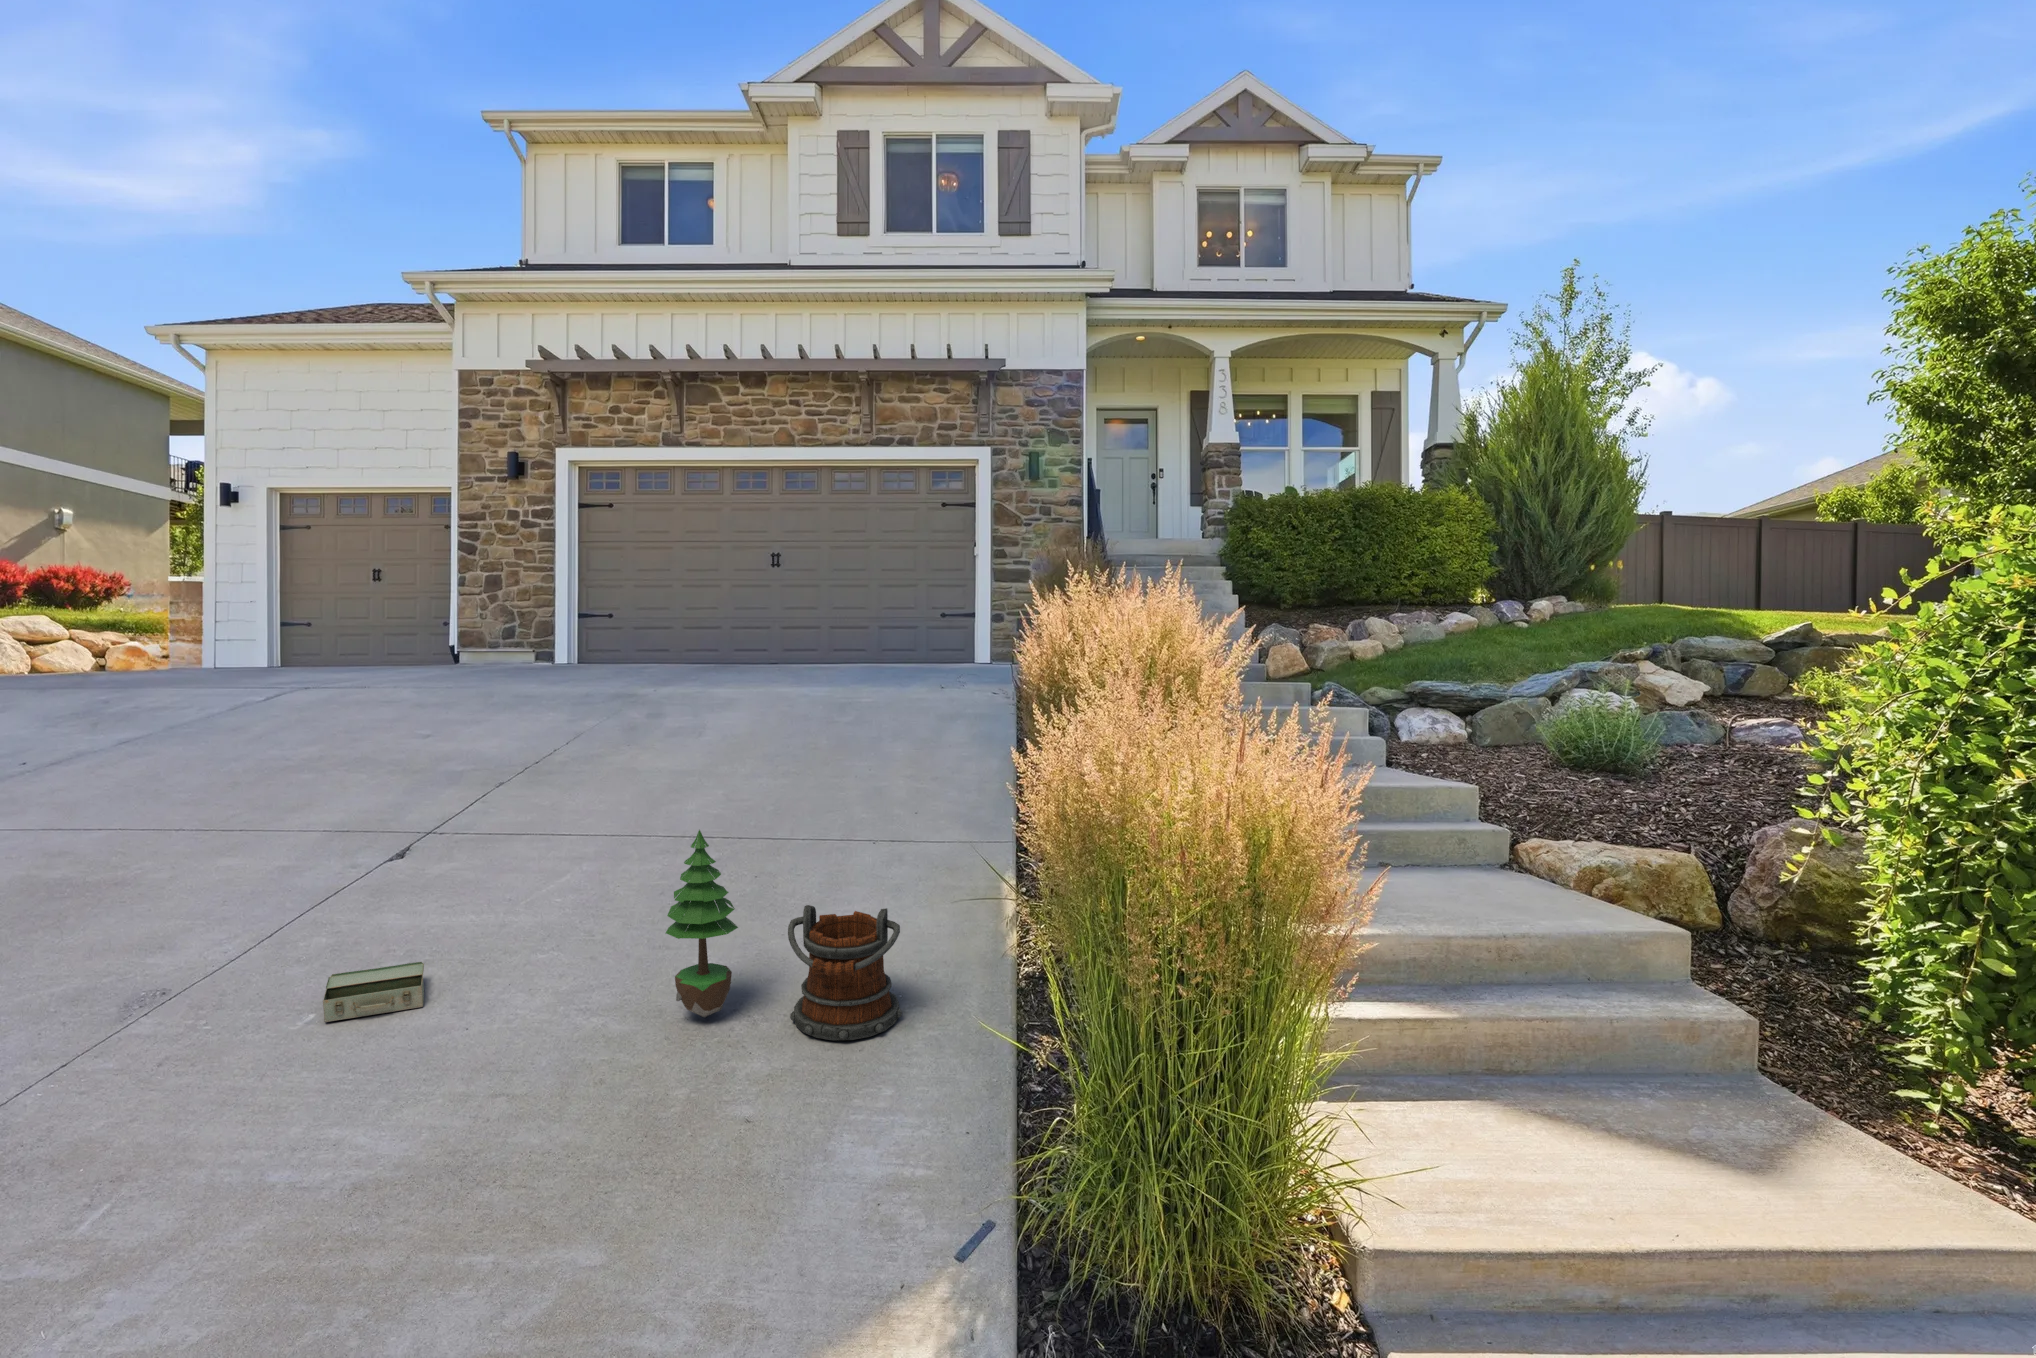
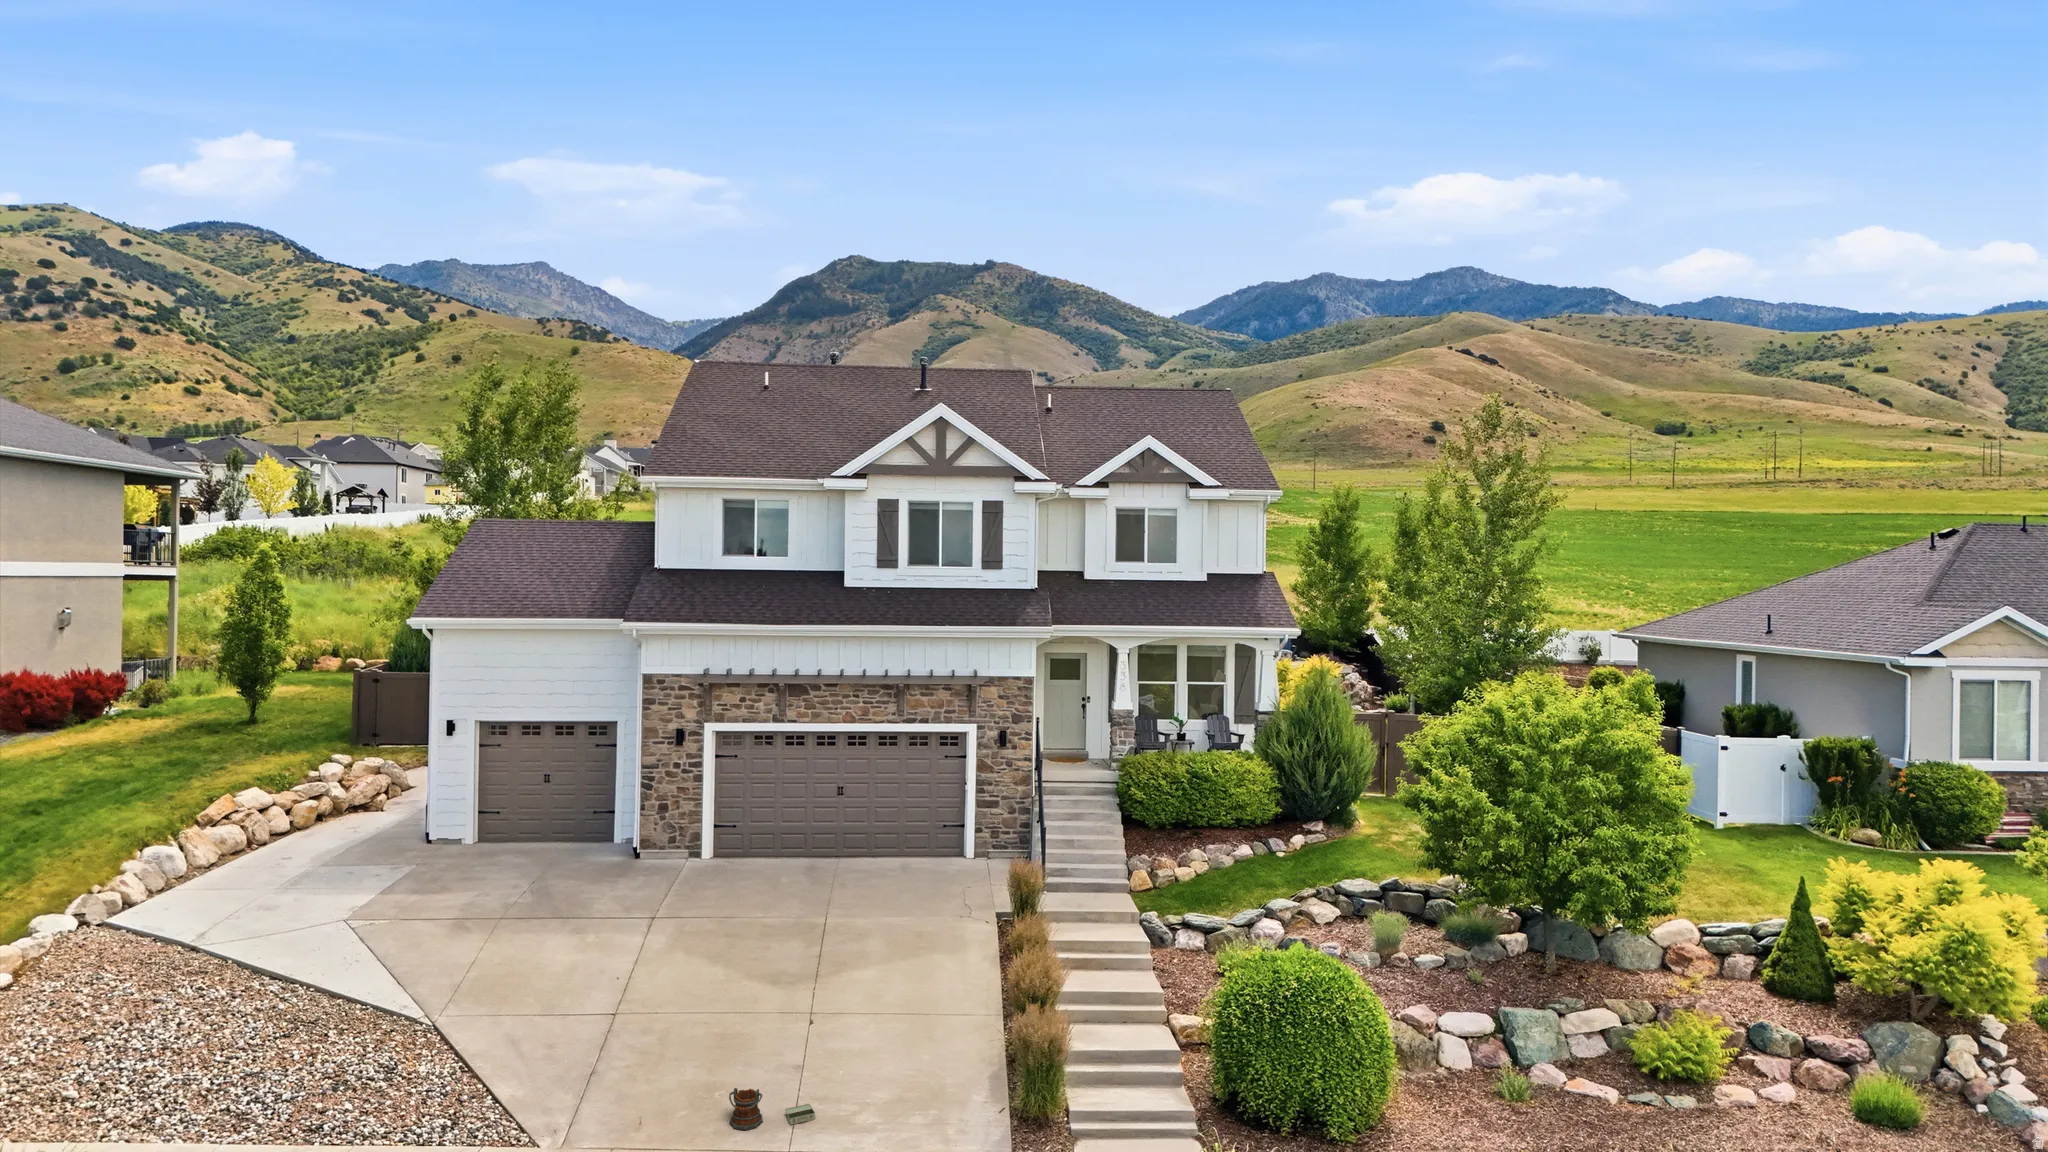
potted tree: present [666,830,738,1018] -> none [890,1067,911,1123]
bucket: present [788,905,902,1040] -> present [729,1088,763,1130]

